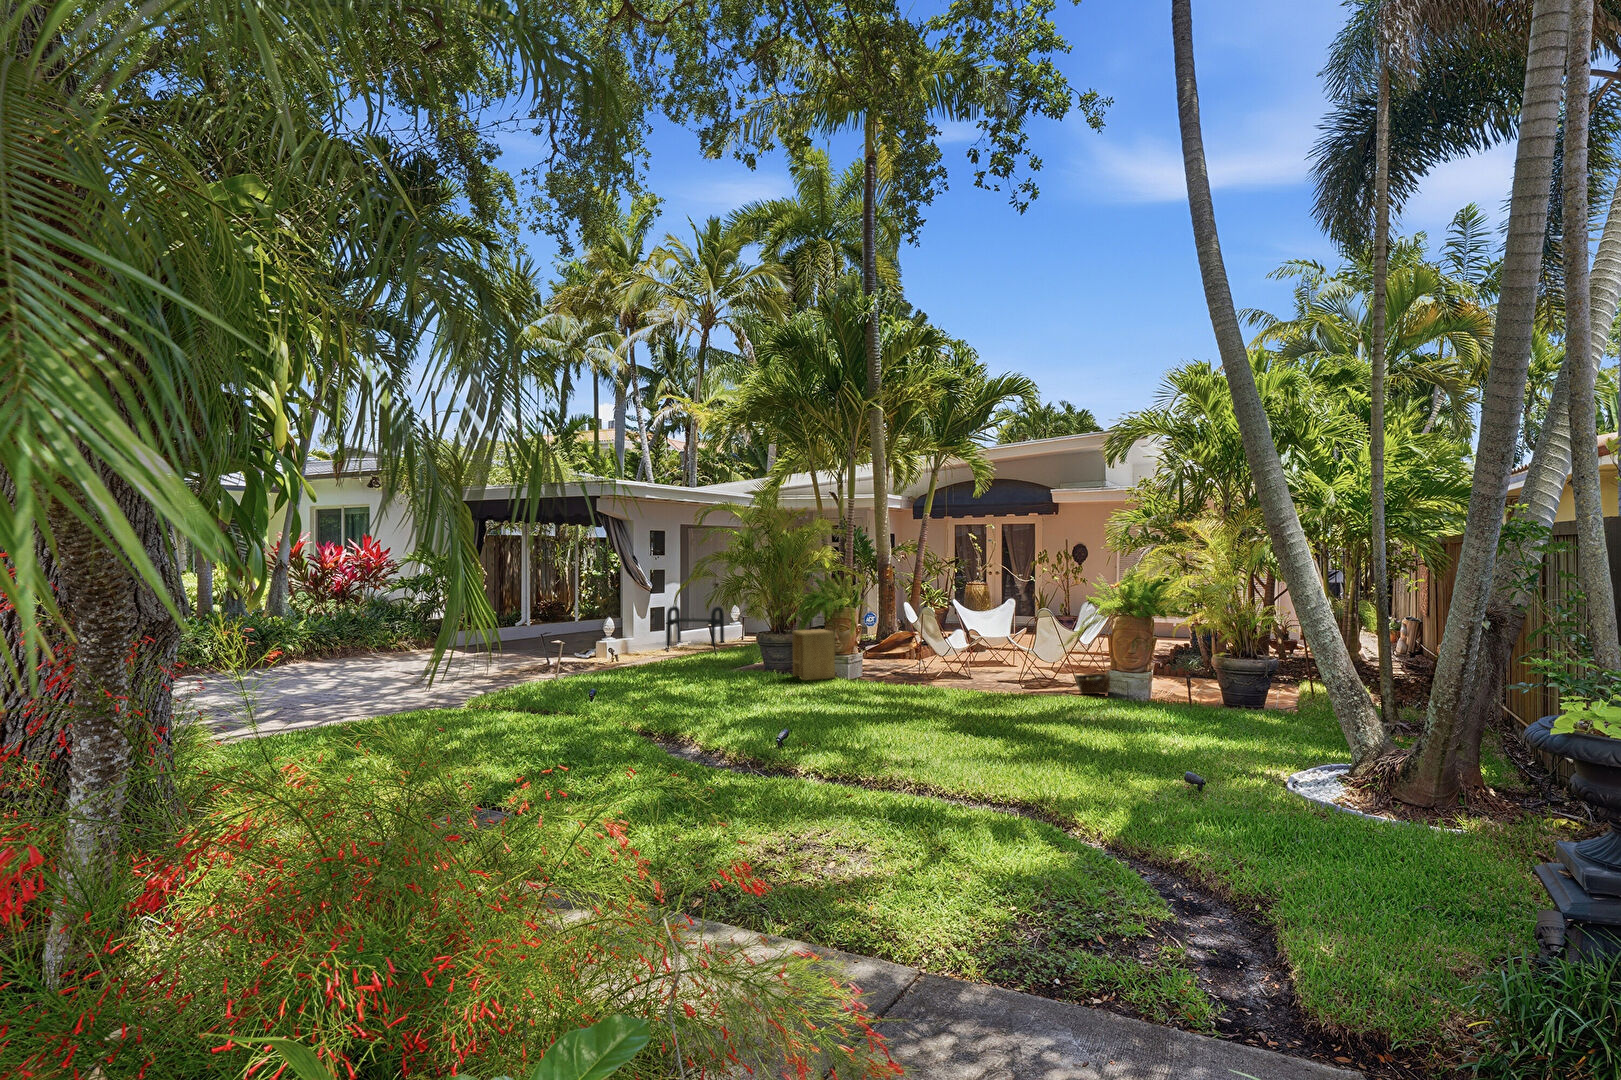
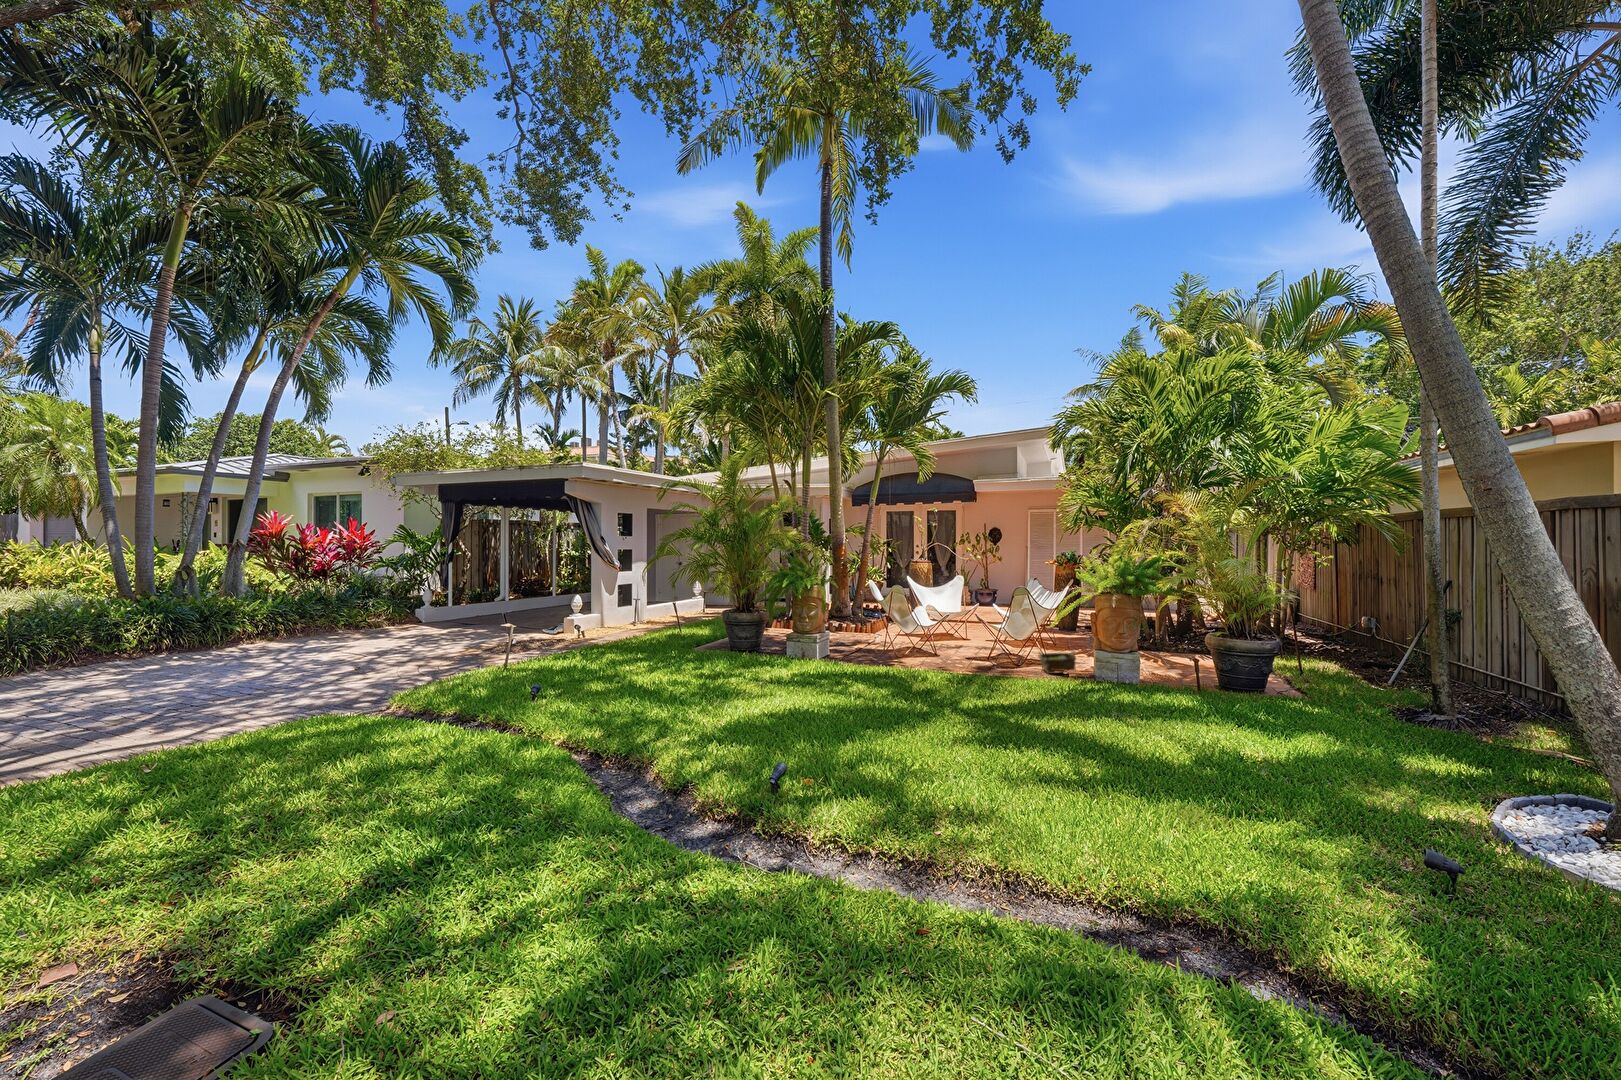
bench: present [666,606,724,646] -> none [633,584,686,620]
side table: present [793,629,835,680] -> none [756,608,798,658]

